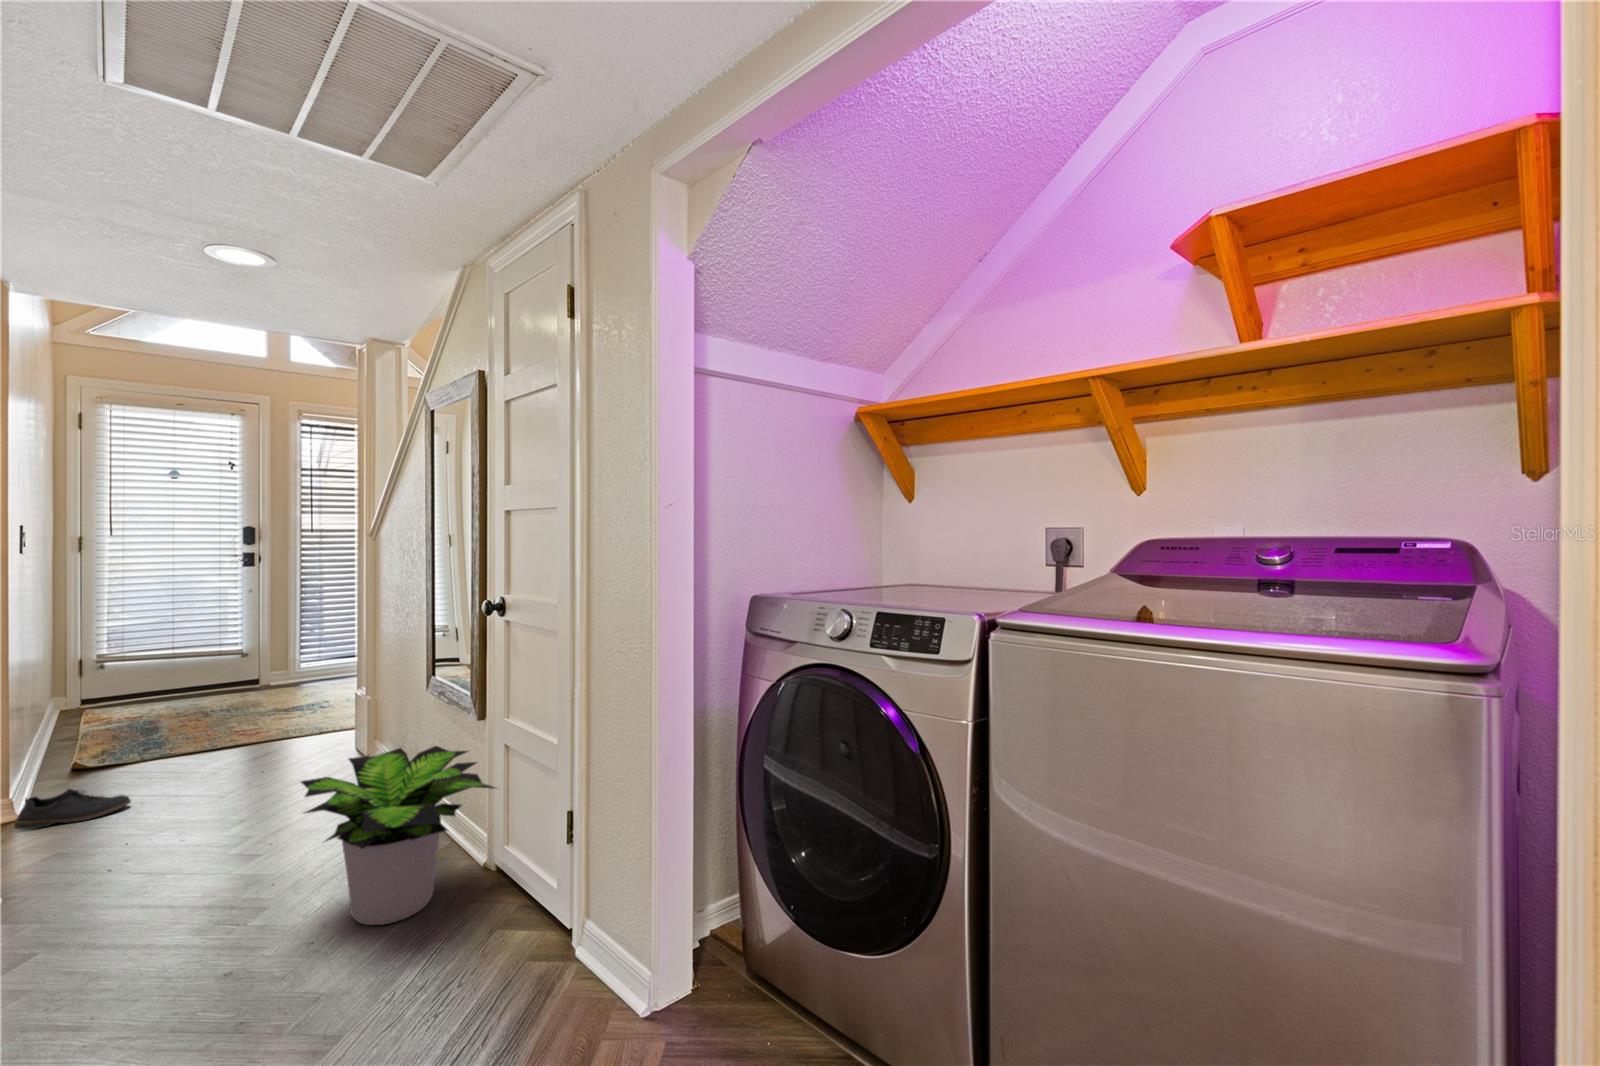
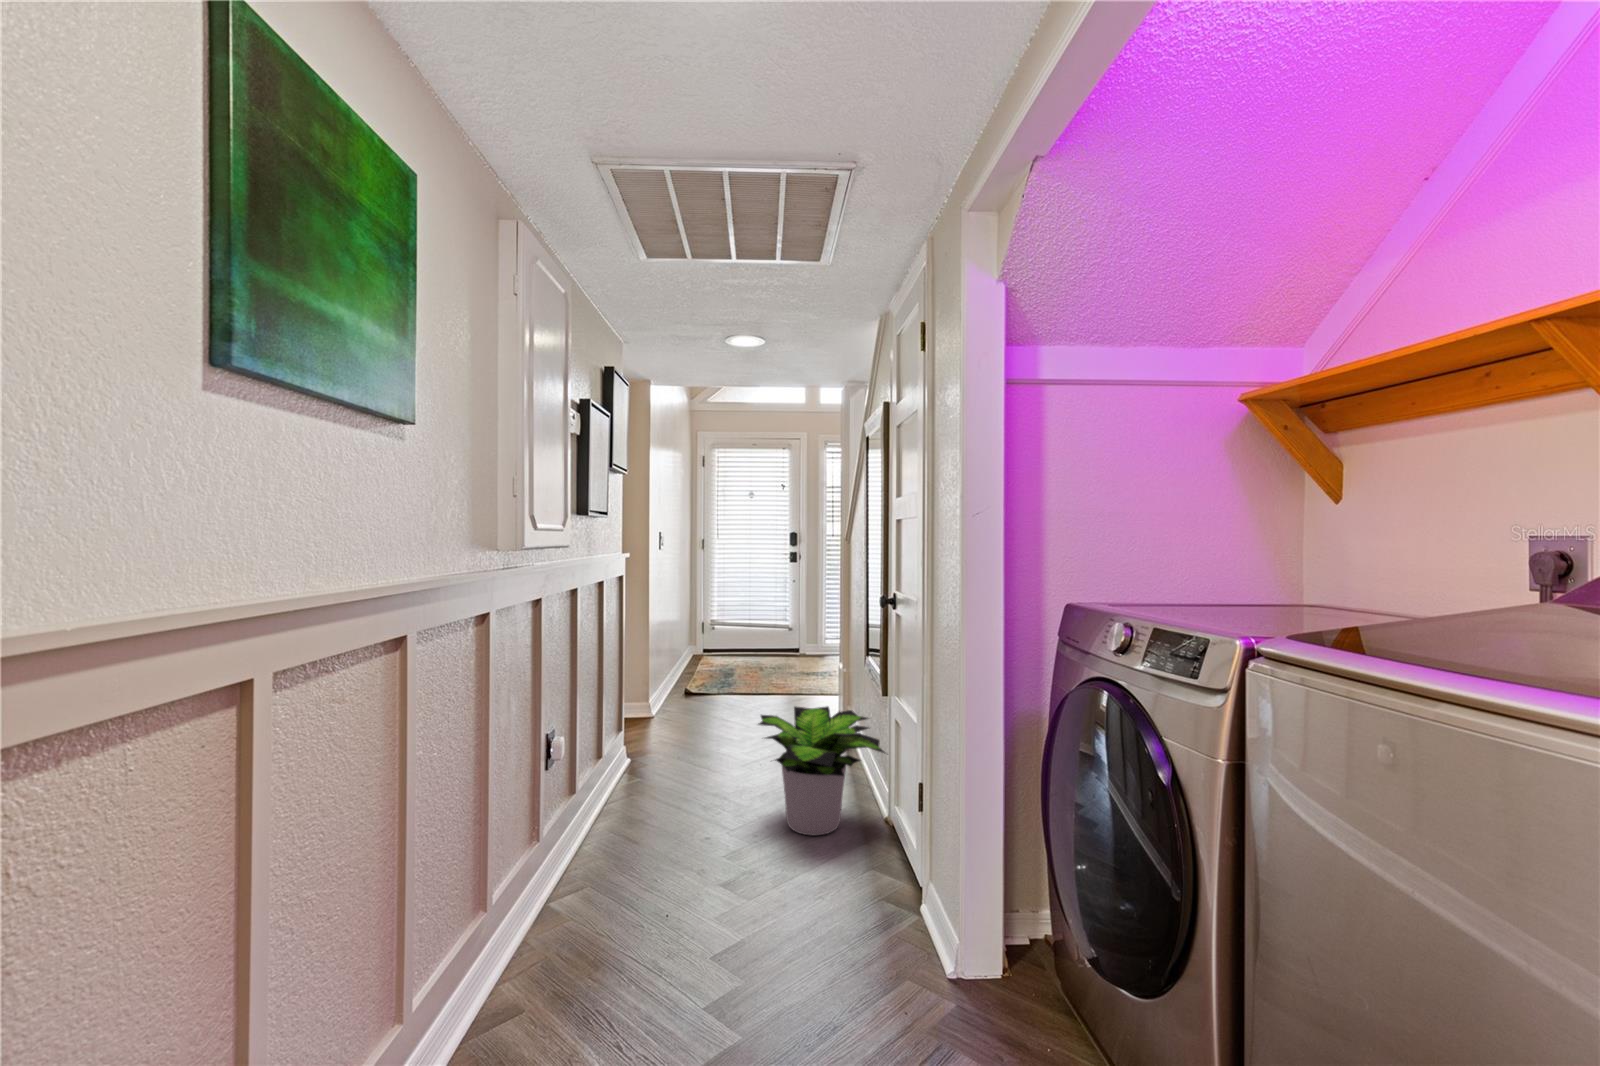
shoe: present [14,789,131,830] -> none [658,698,708,720]

